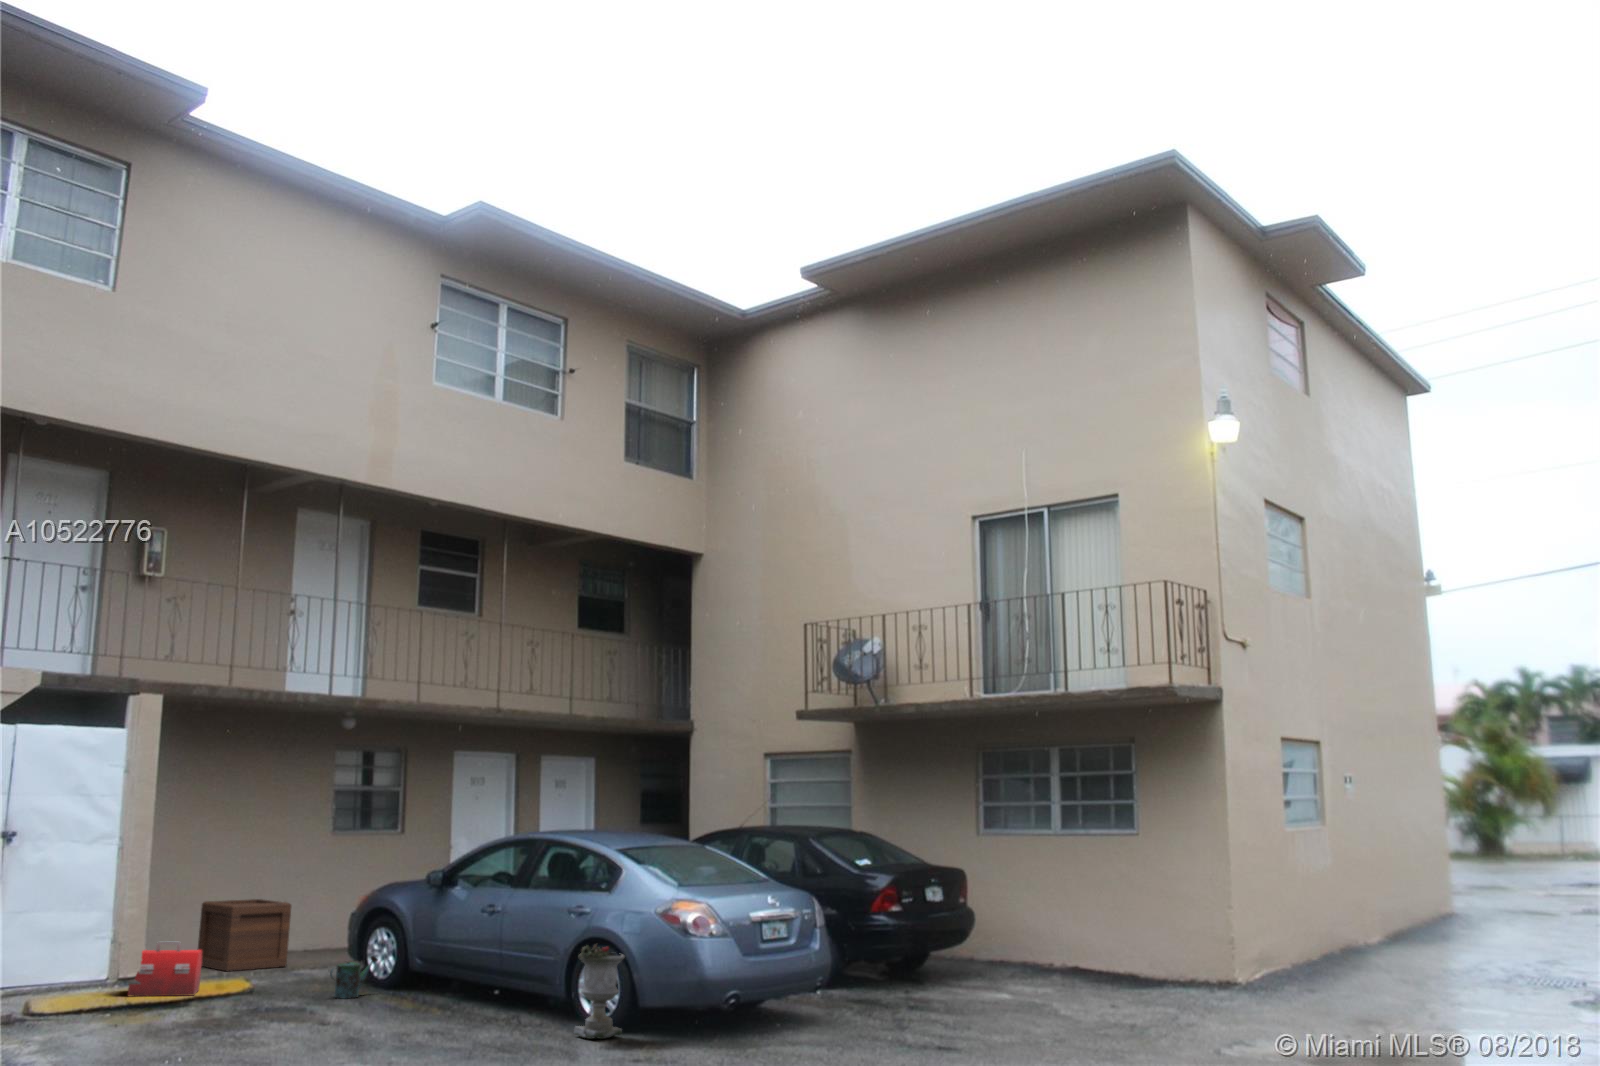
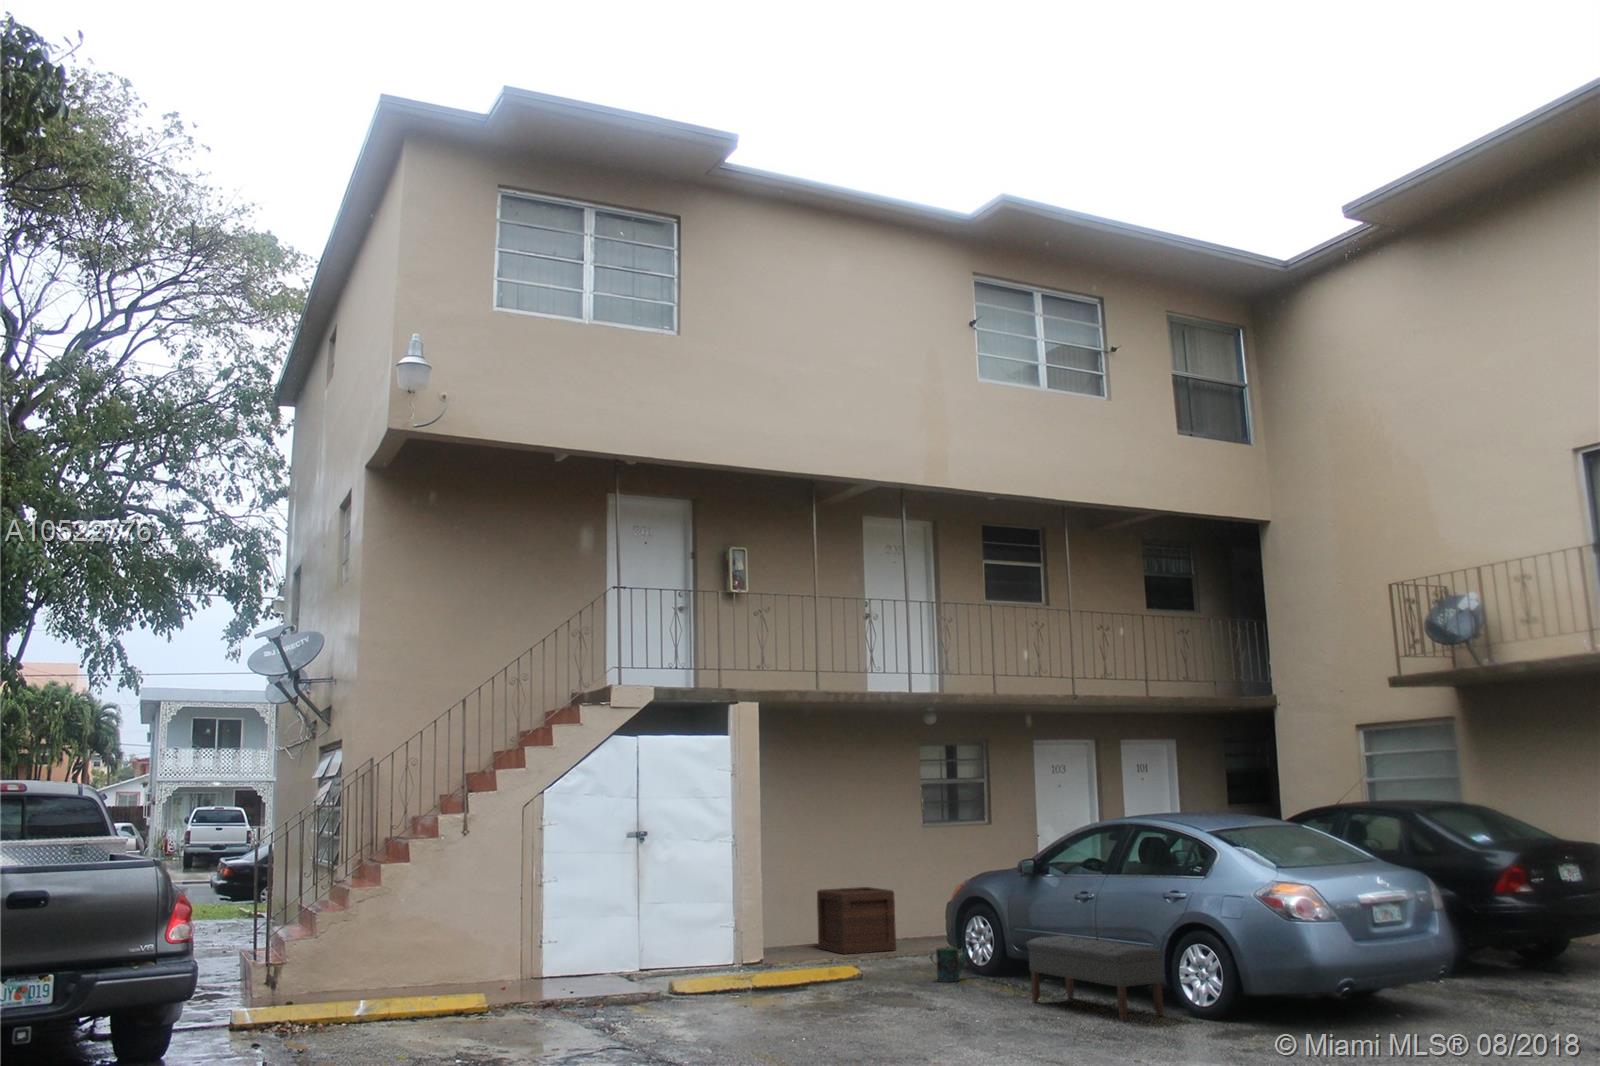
toolbox: present [128,942,202,996] -> none [757,926,818,977]
planter: present [574,944,624,1039] -> none [1171,928,1230,1032]
bench: none [435,950,568,1032] -> present [1027,936,1164,1021]

